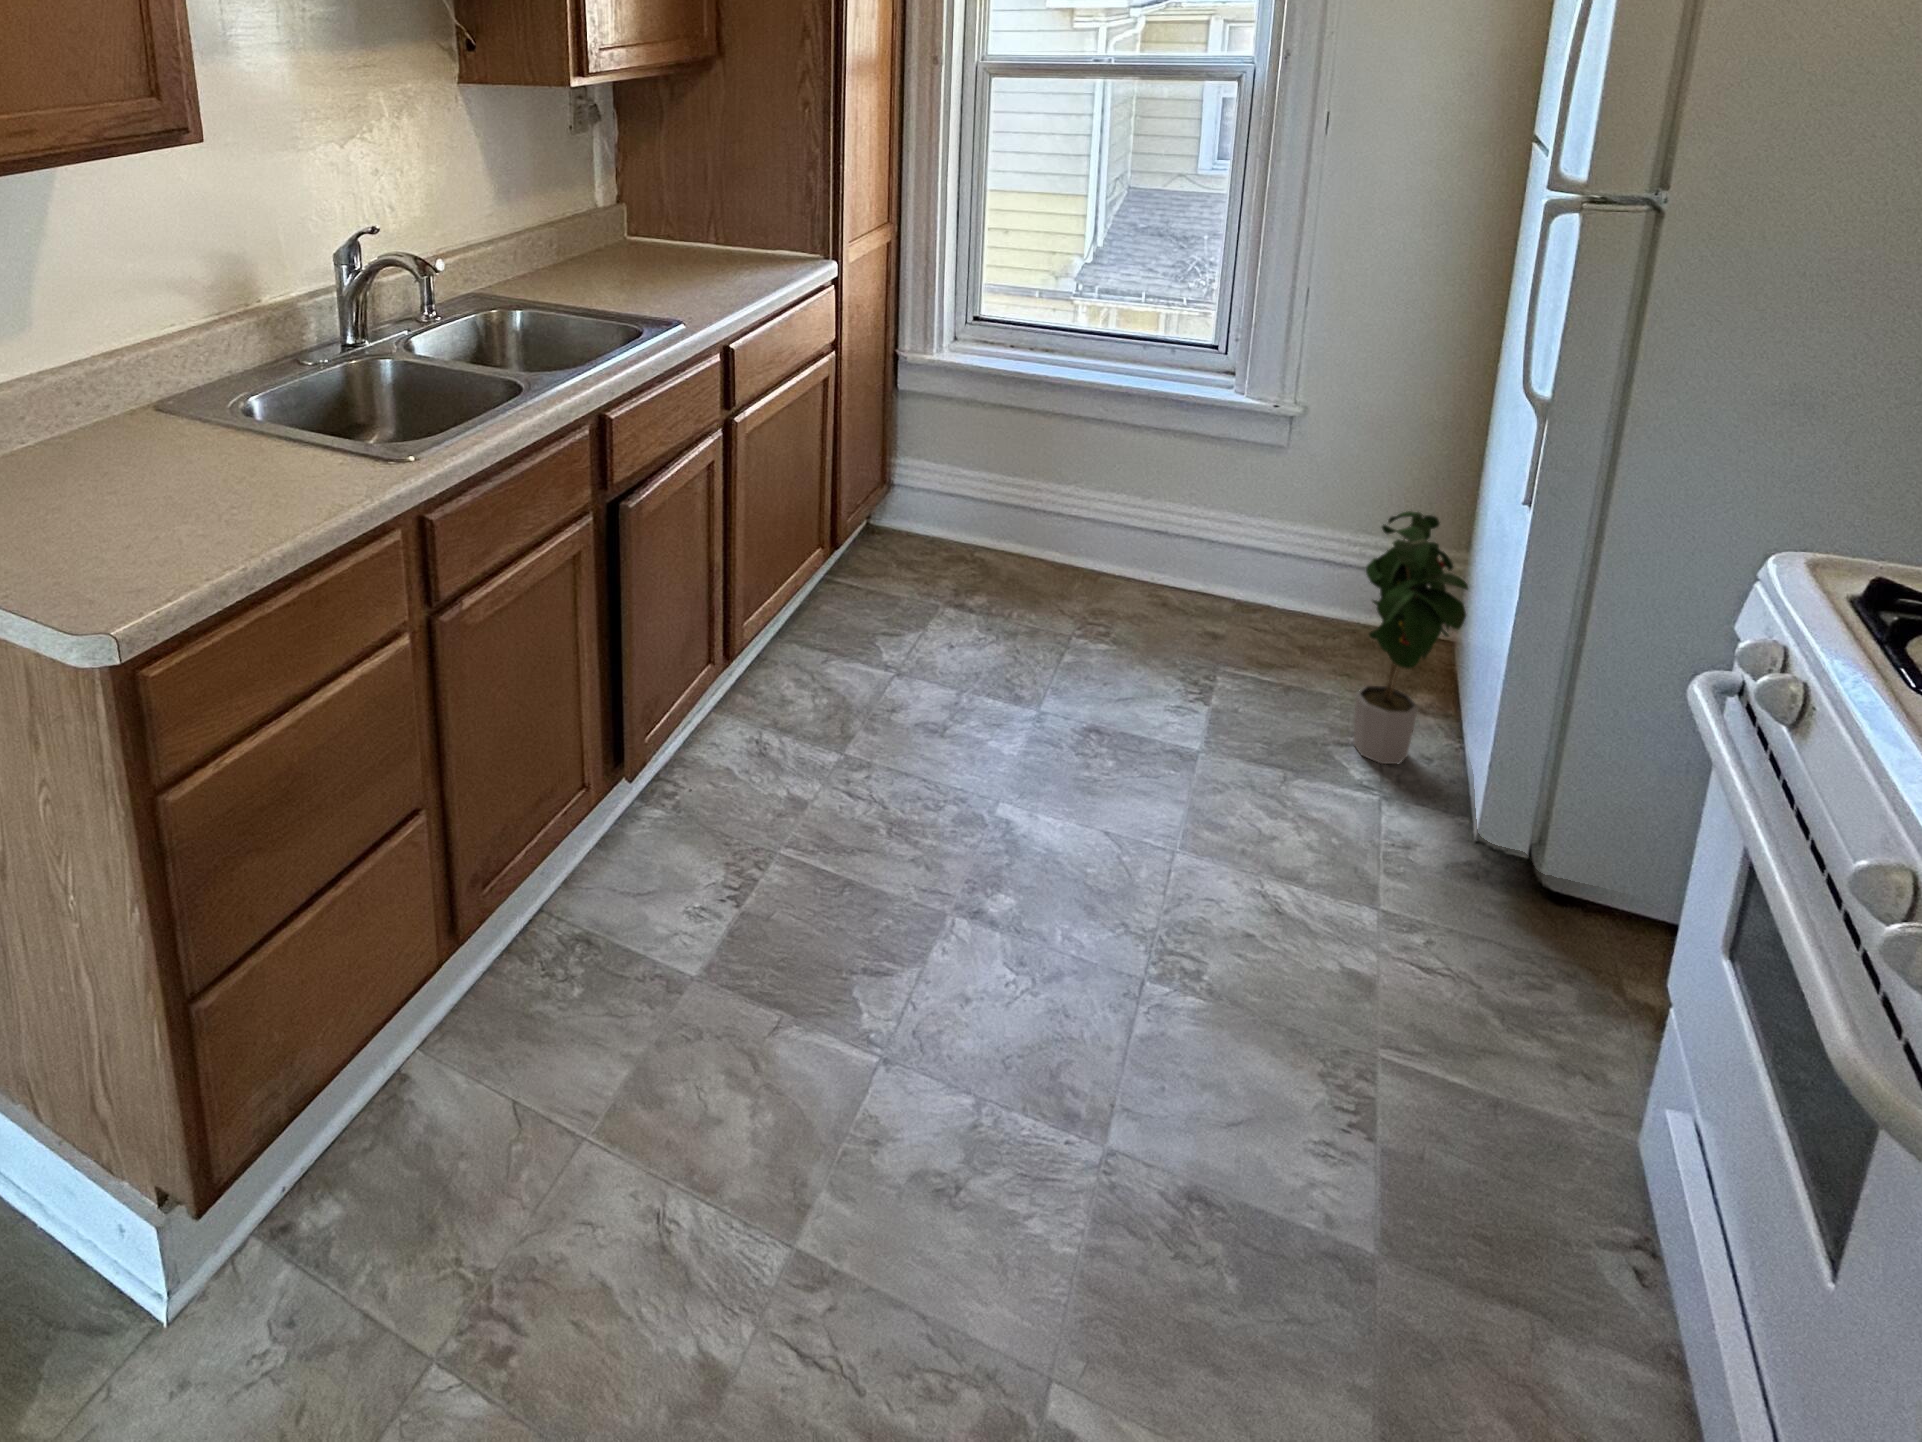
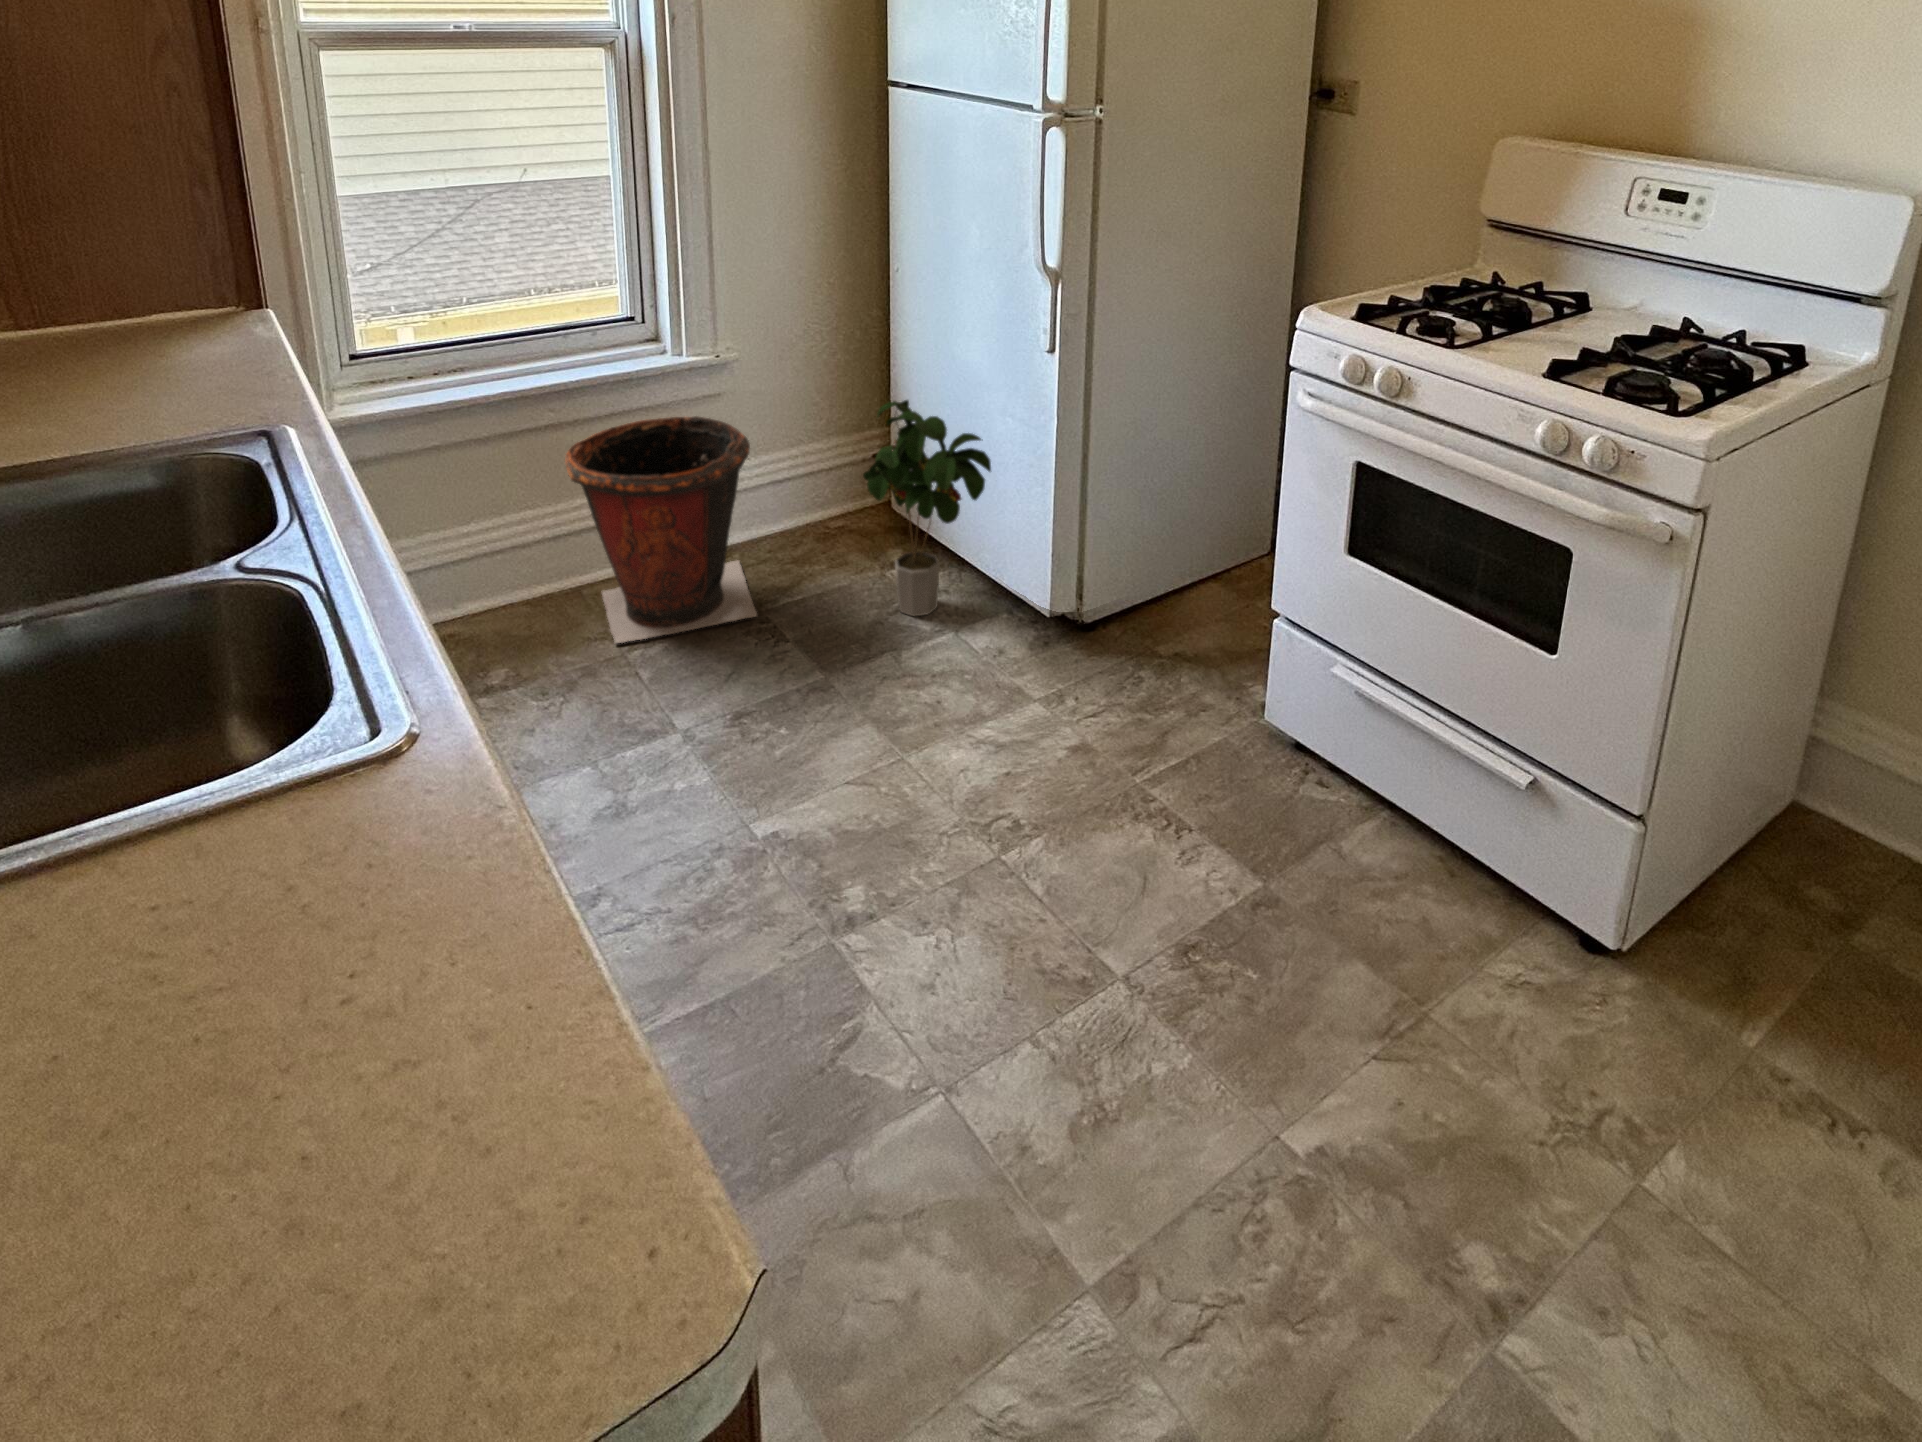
waste bin: none [1077,440,1263,668] -> present [565,416,757,643]

